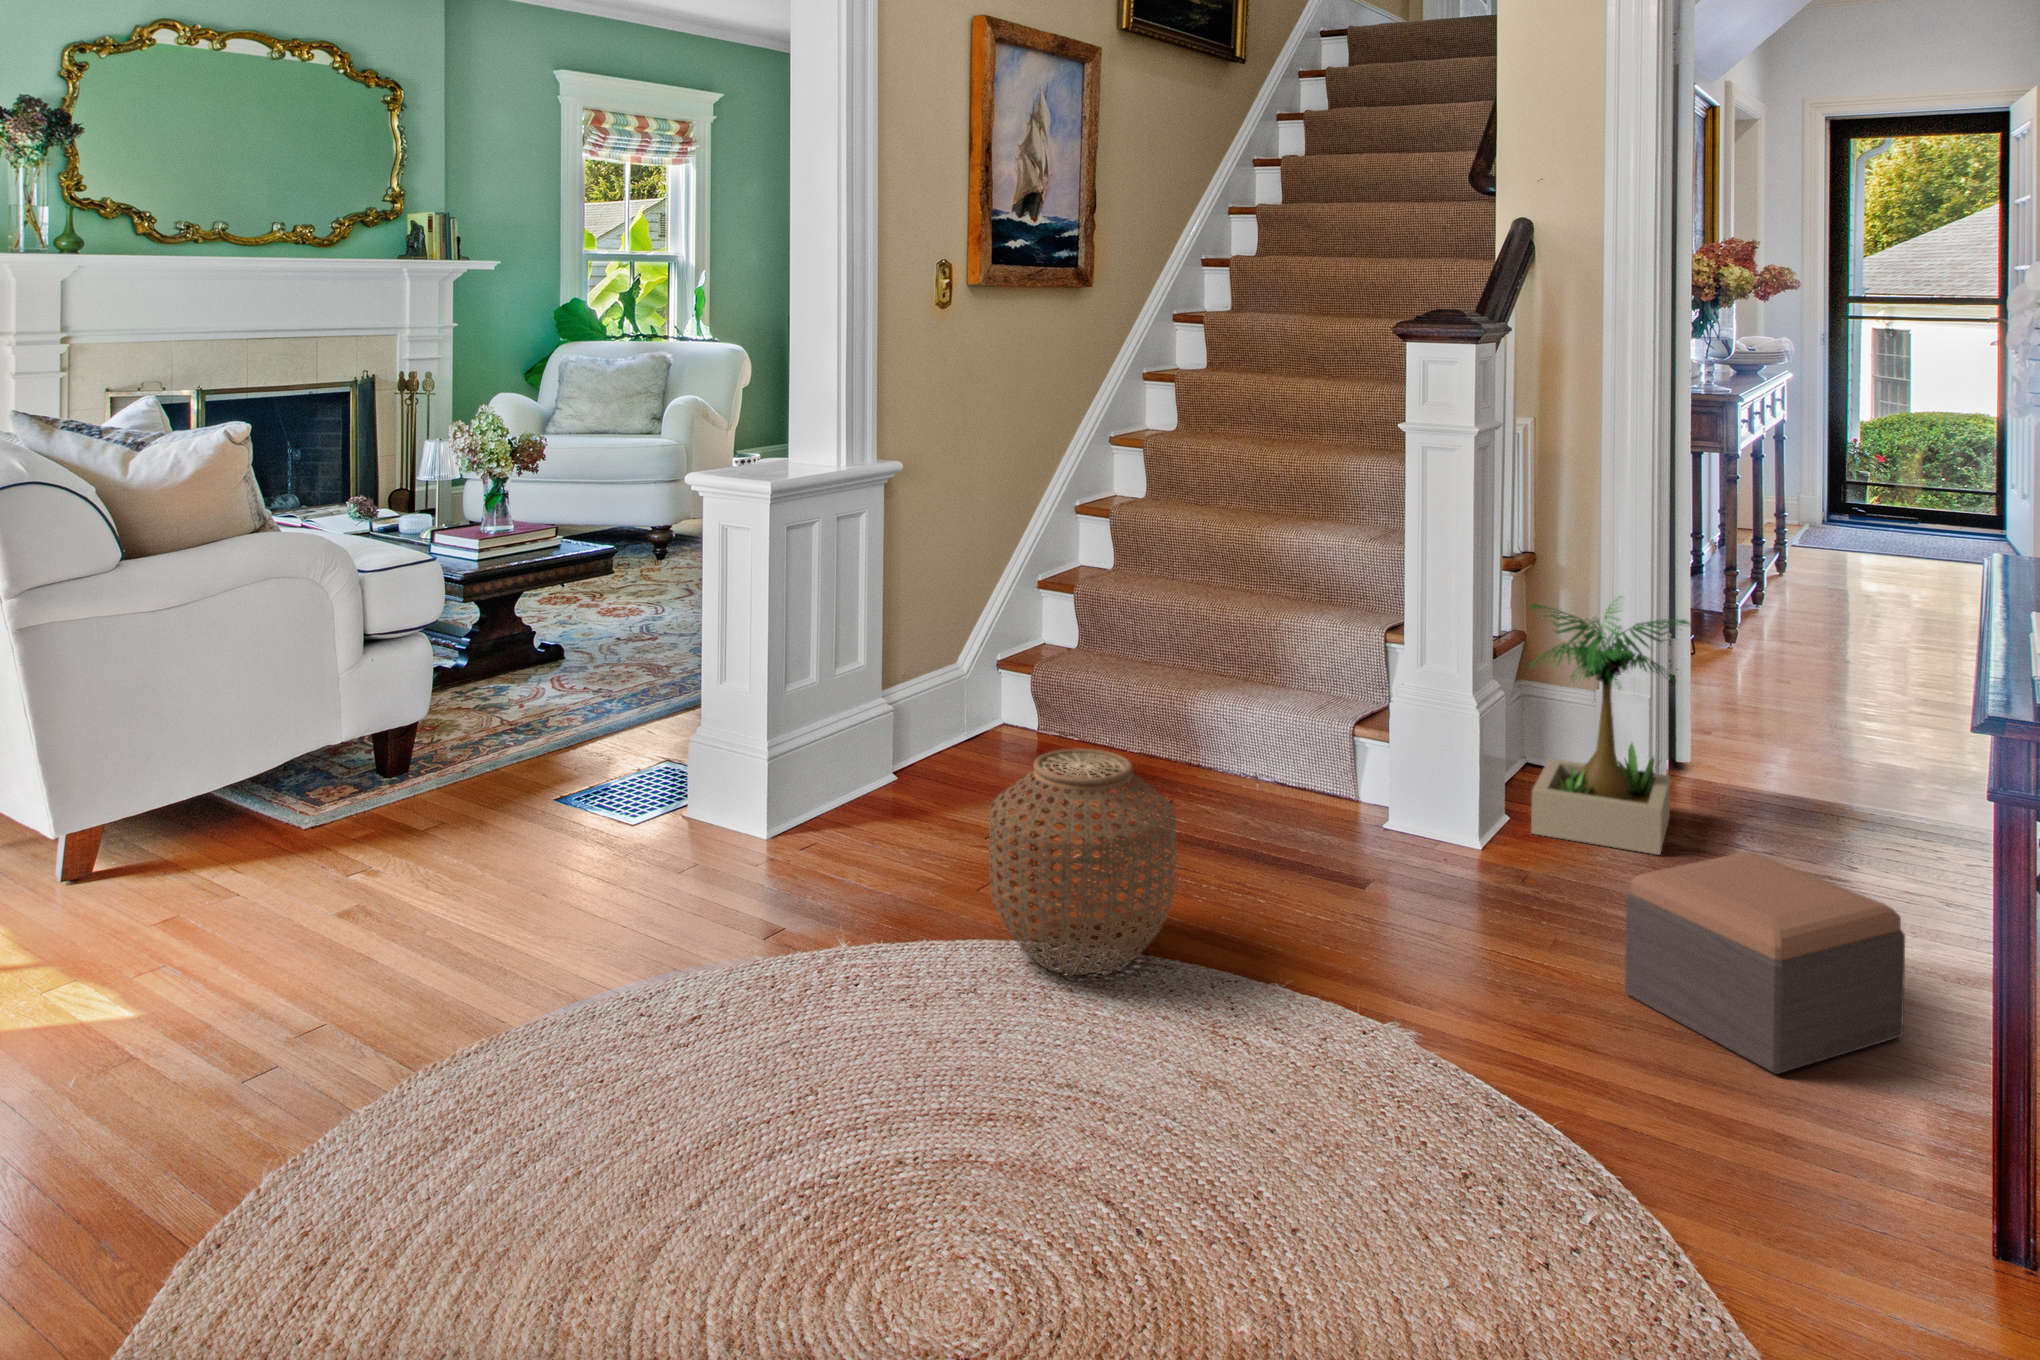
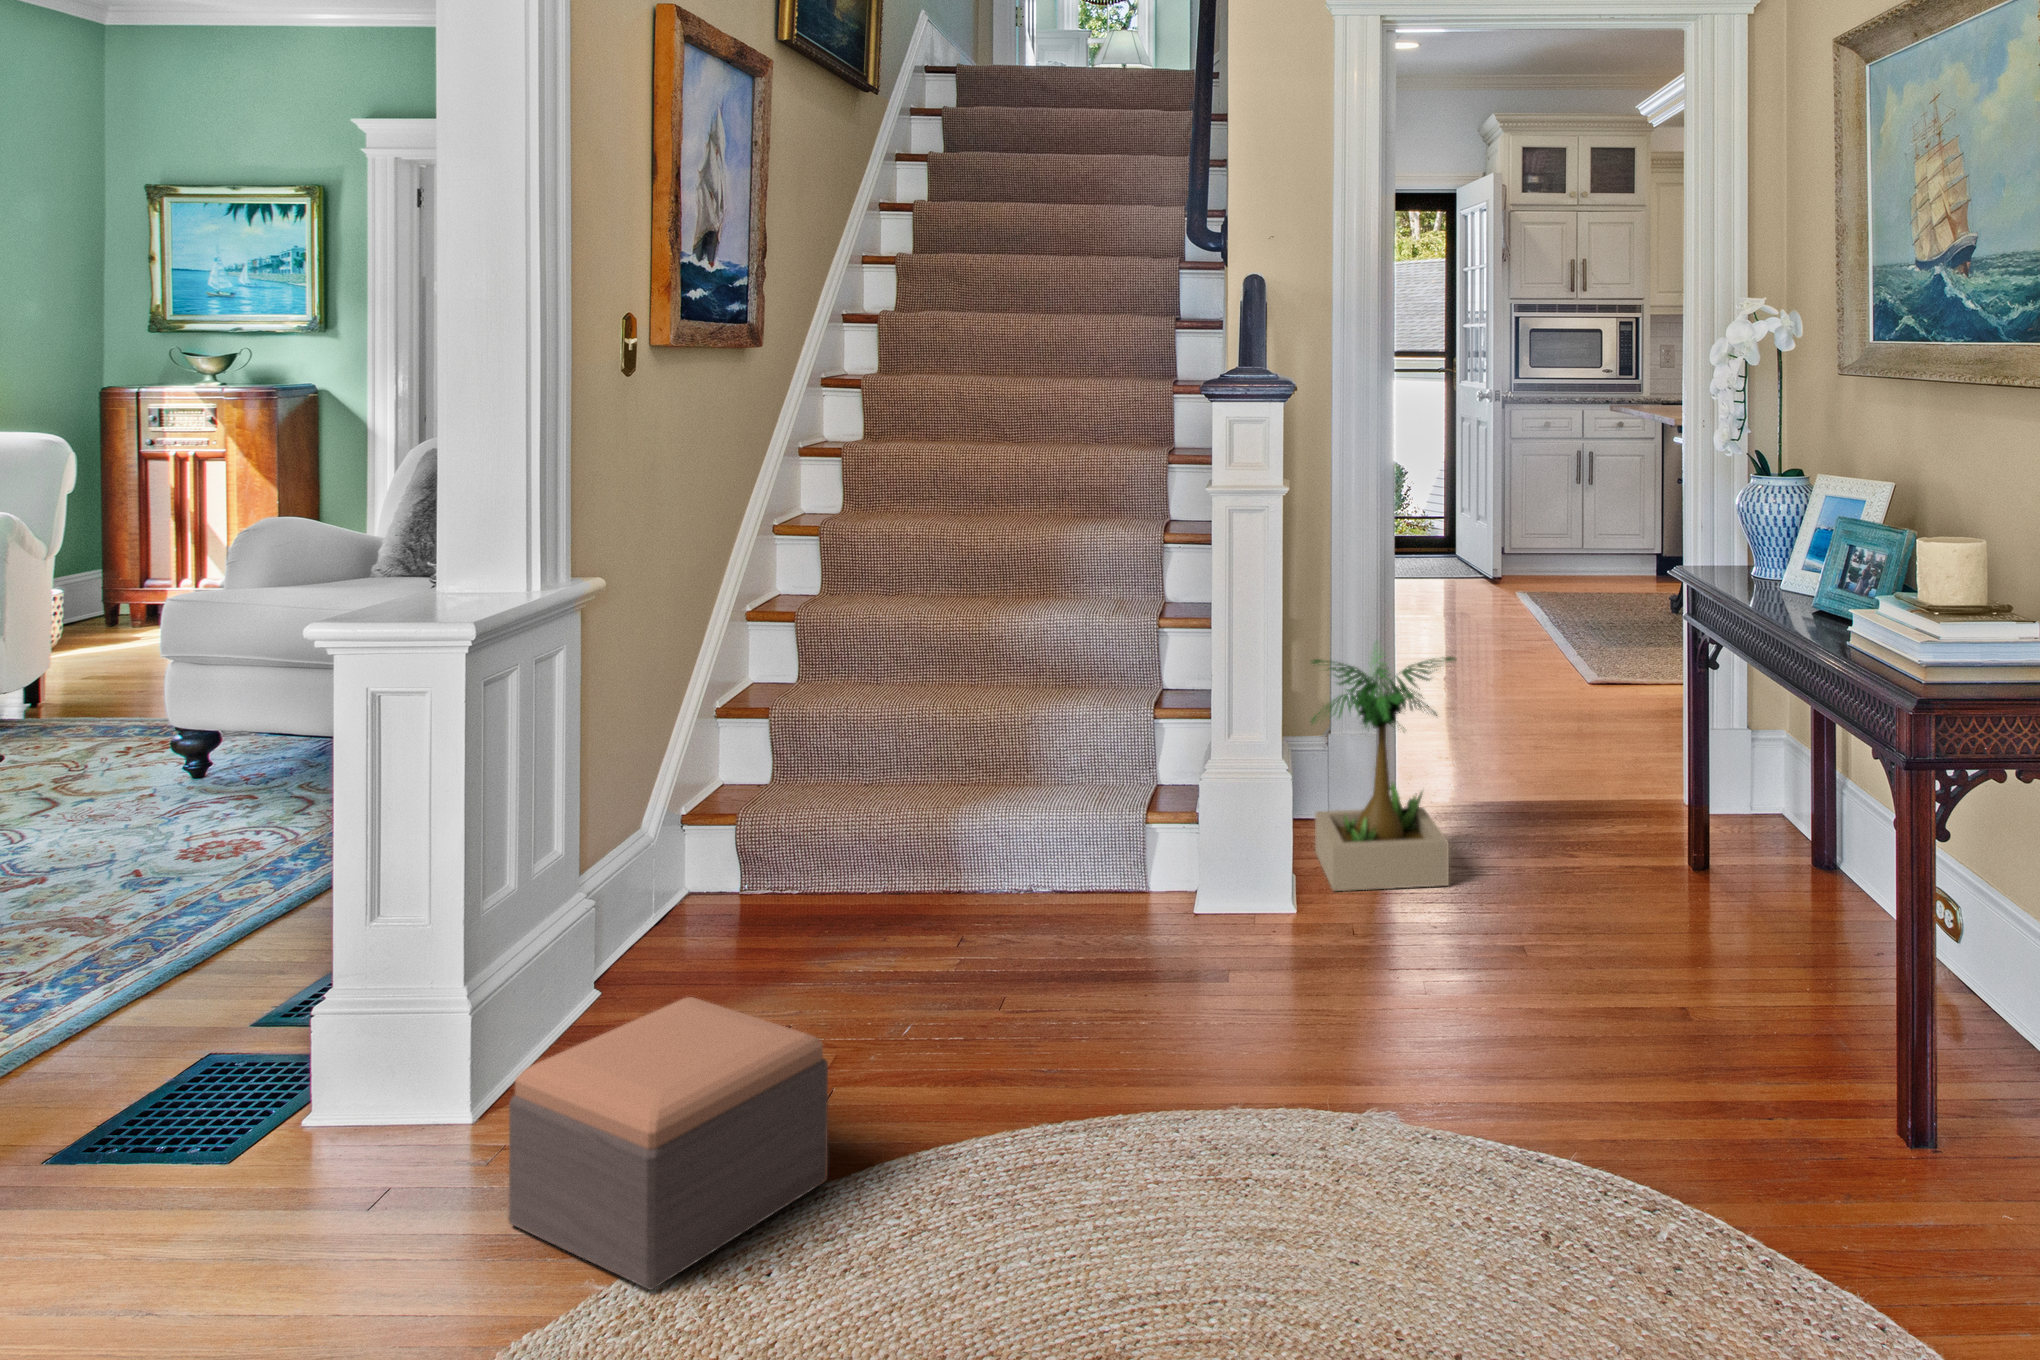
woven basket: present [989,749,1176,975] -> none [913,902,1145,1193]
footstool: present [1625,852,1905,1074] -> present [509,997,828,1290]

